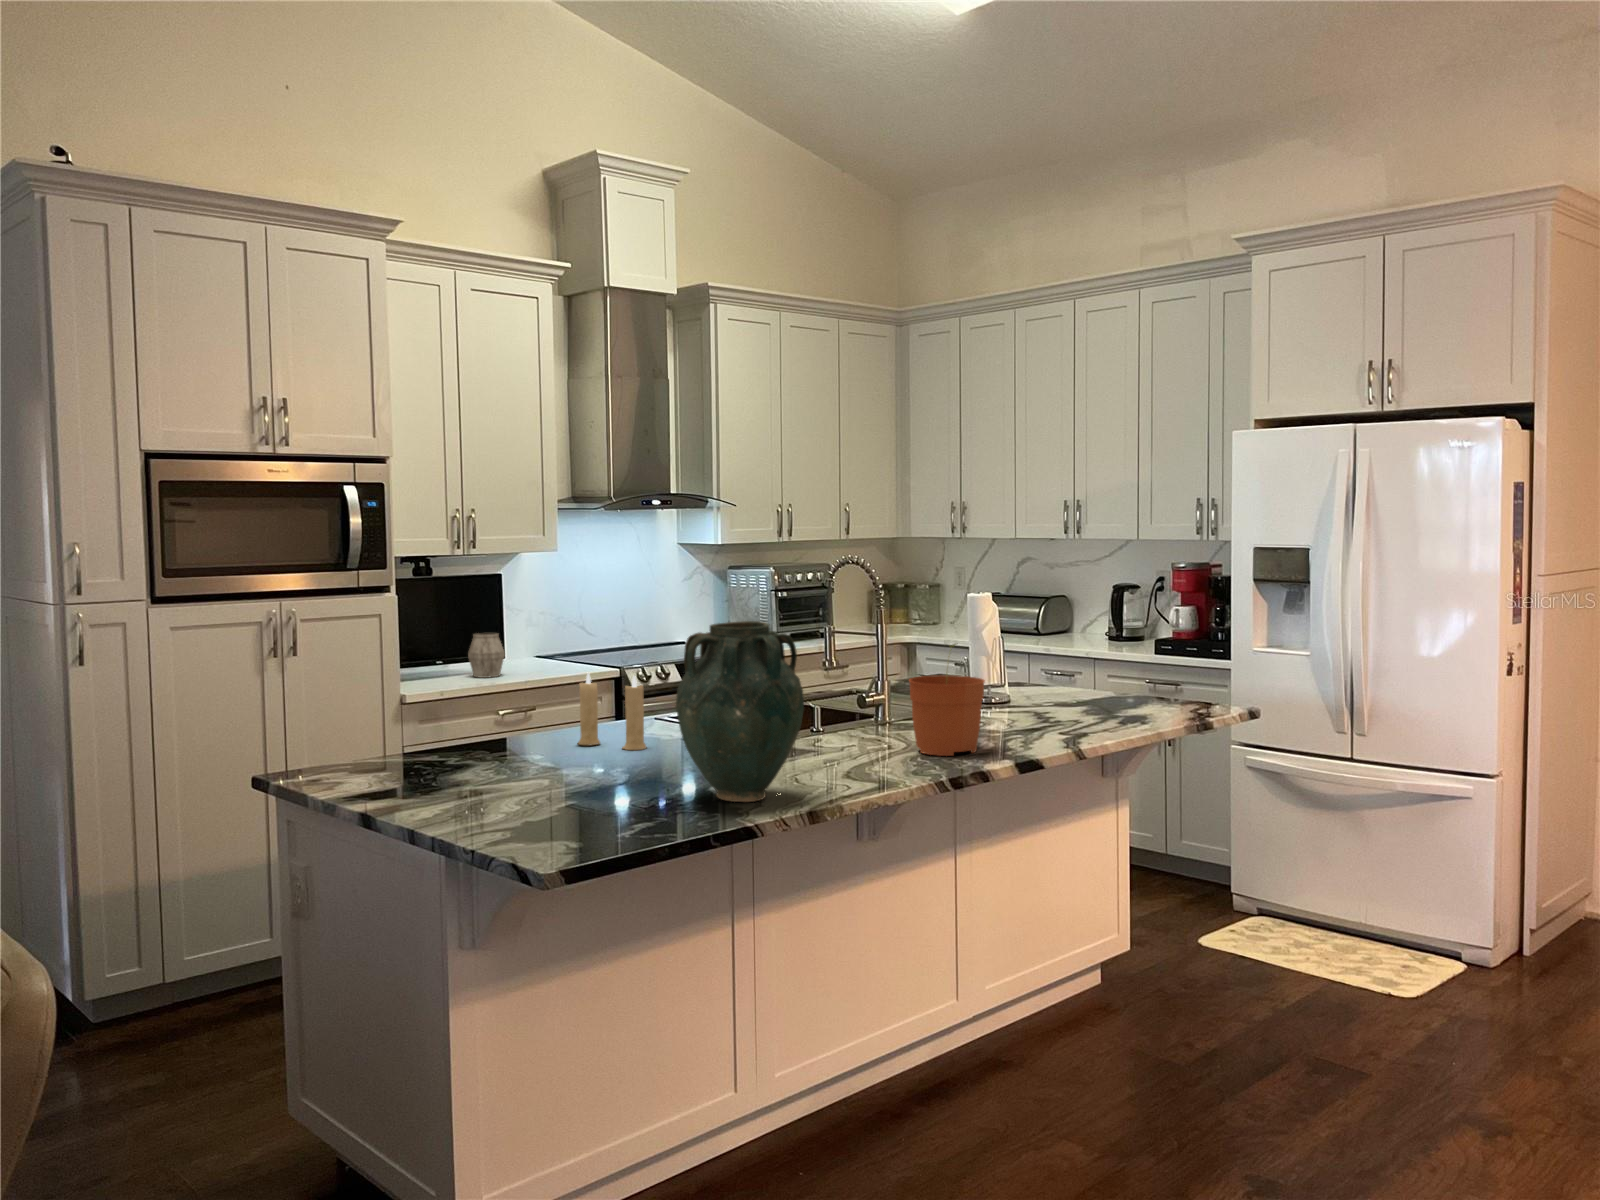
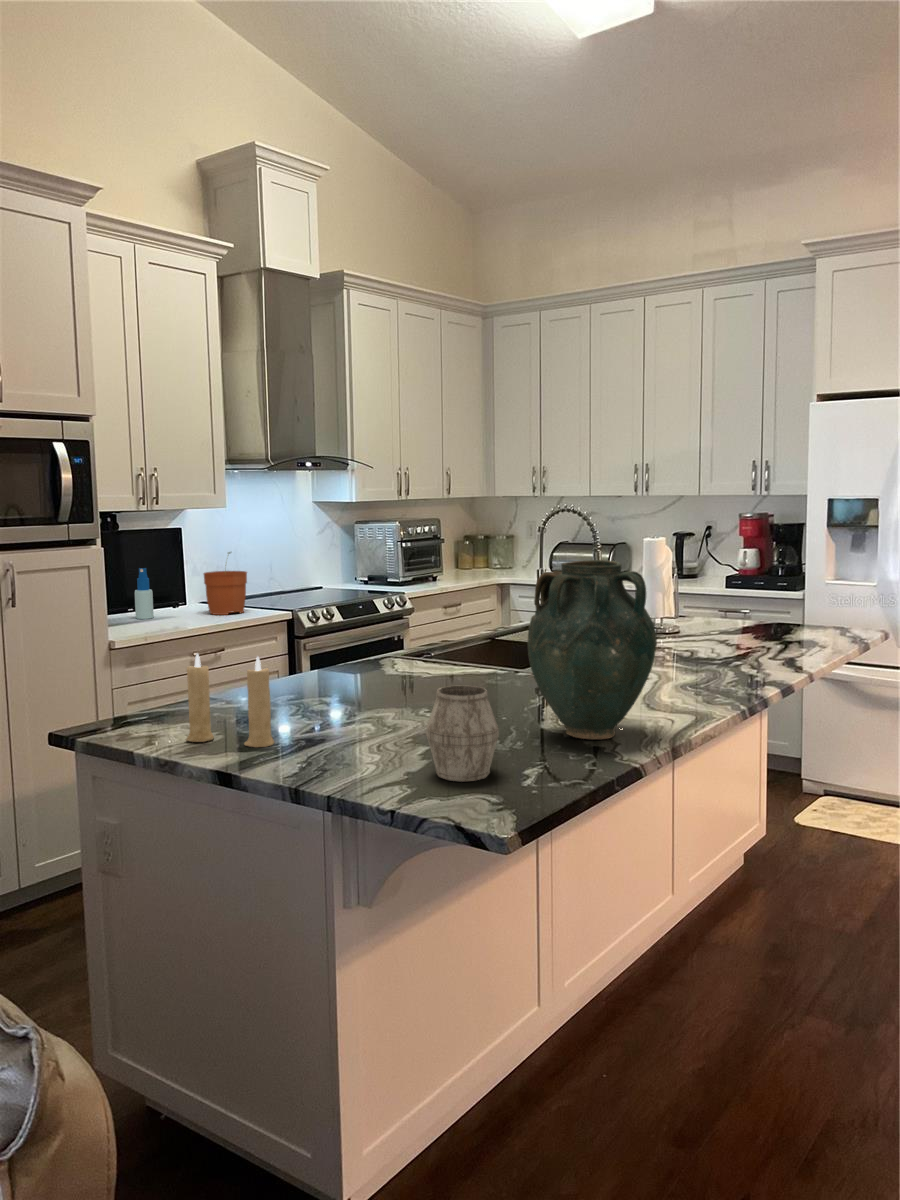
spray bottle: none [449,617,468,672] -> present [135,568,154,619]
mug: present [468,633,505,678] -> present [426,686,499,781]
plant pot: present [909,644,985,756] -> present [204,552,247,615]
candle: present [578,673,646,750] -> present [186,654,274,747]

